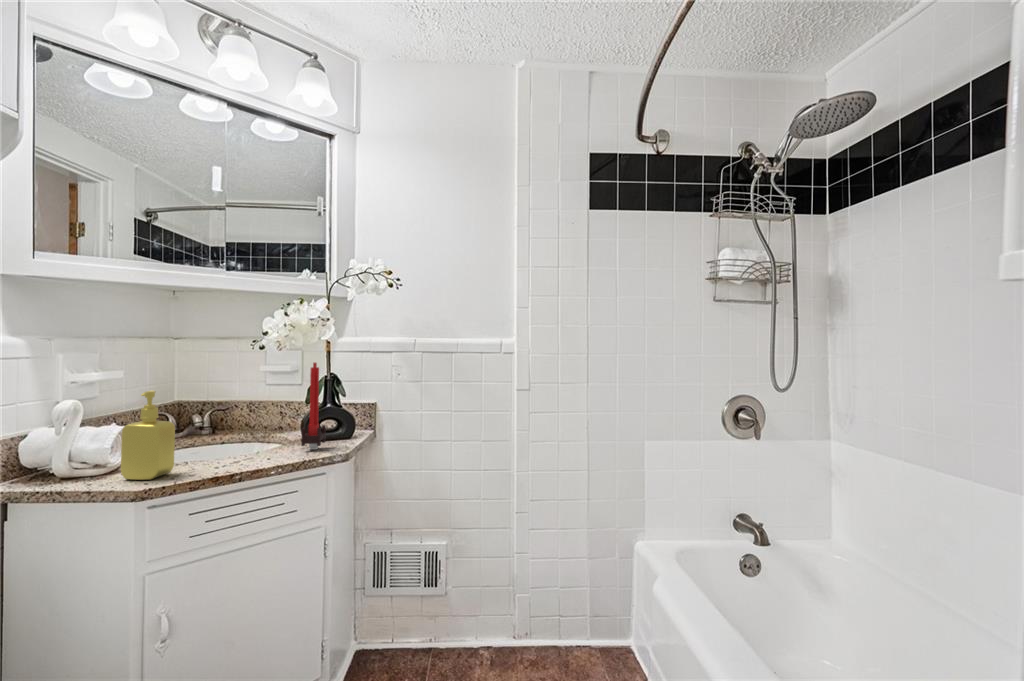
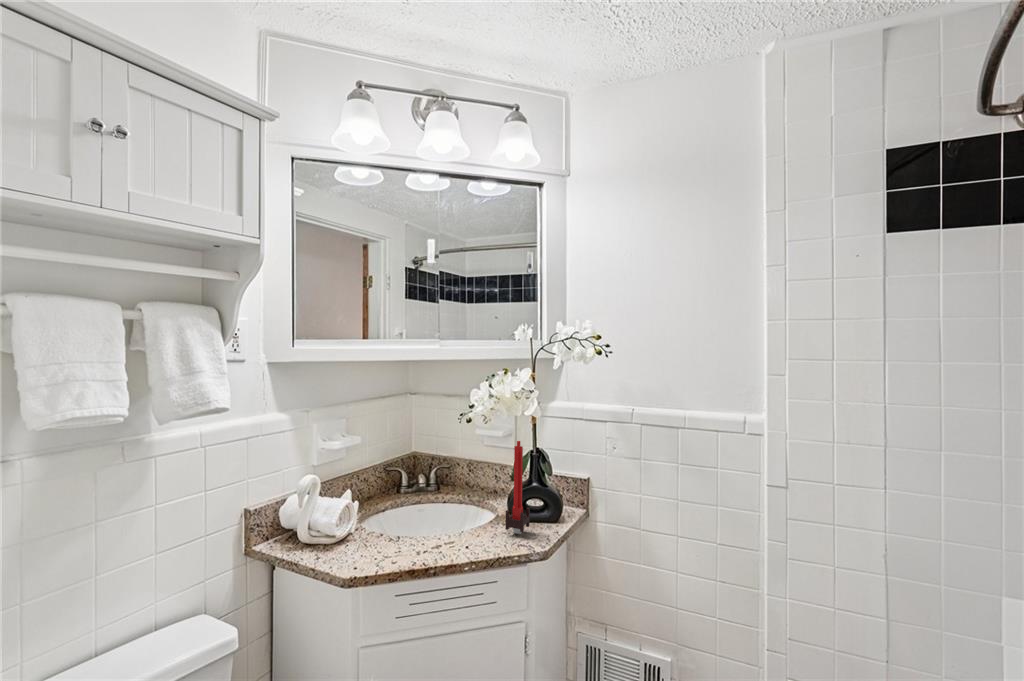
soap dispenser: present [121,391,175,480] -> none [359,469,397,553]

